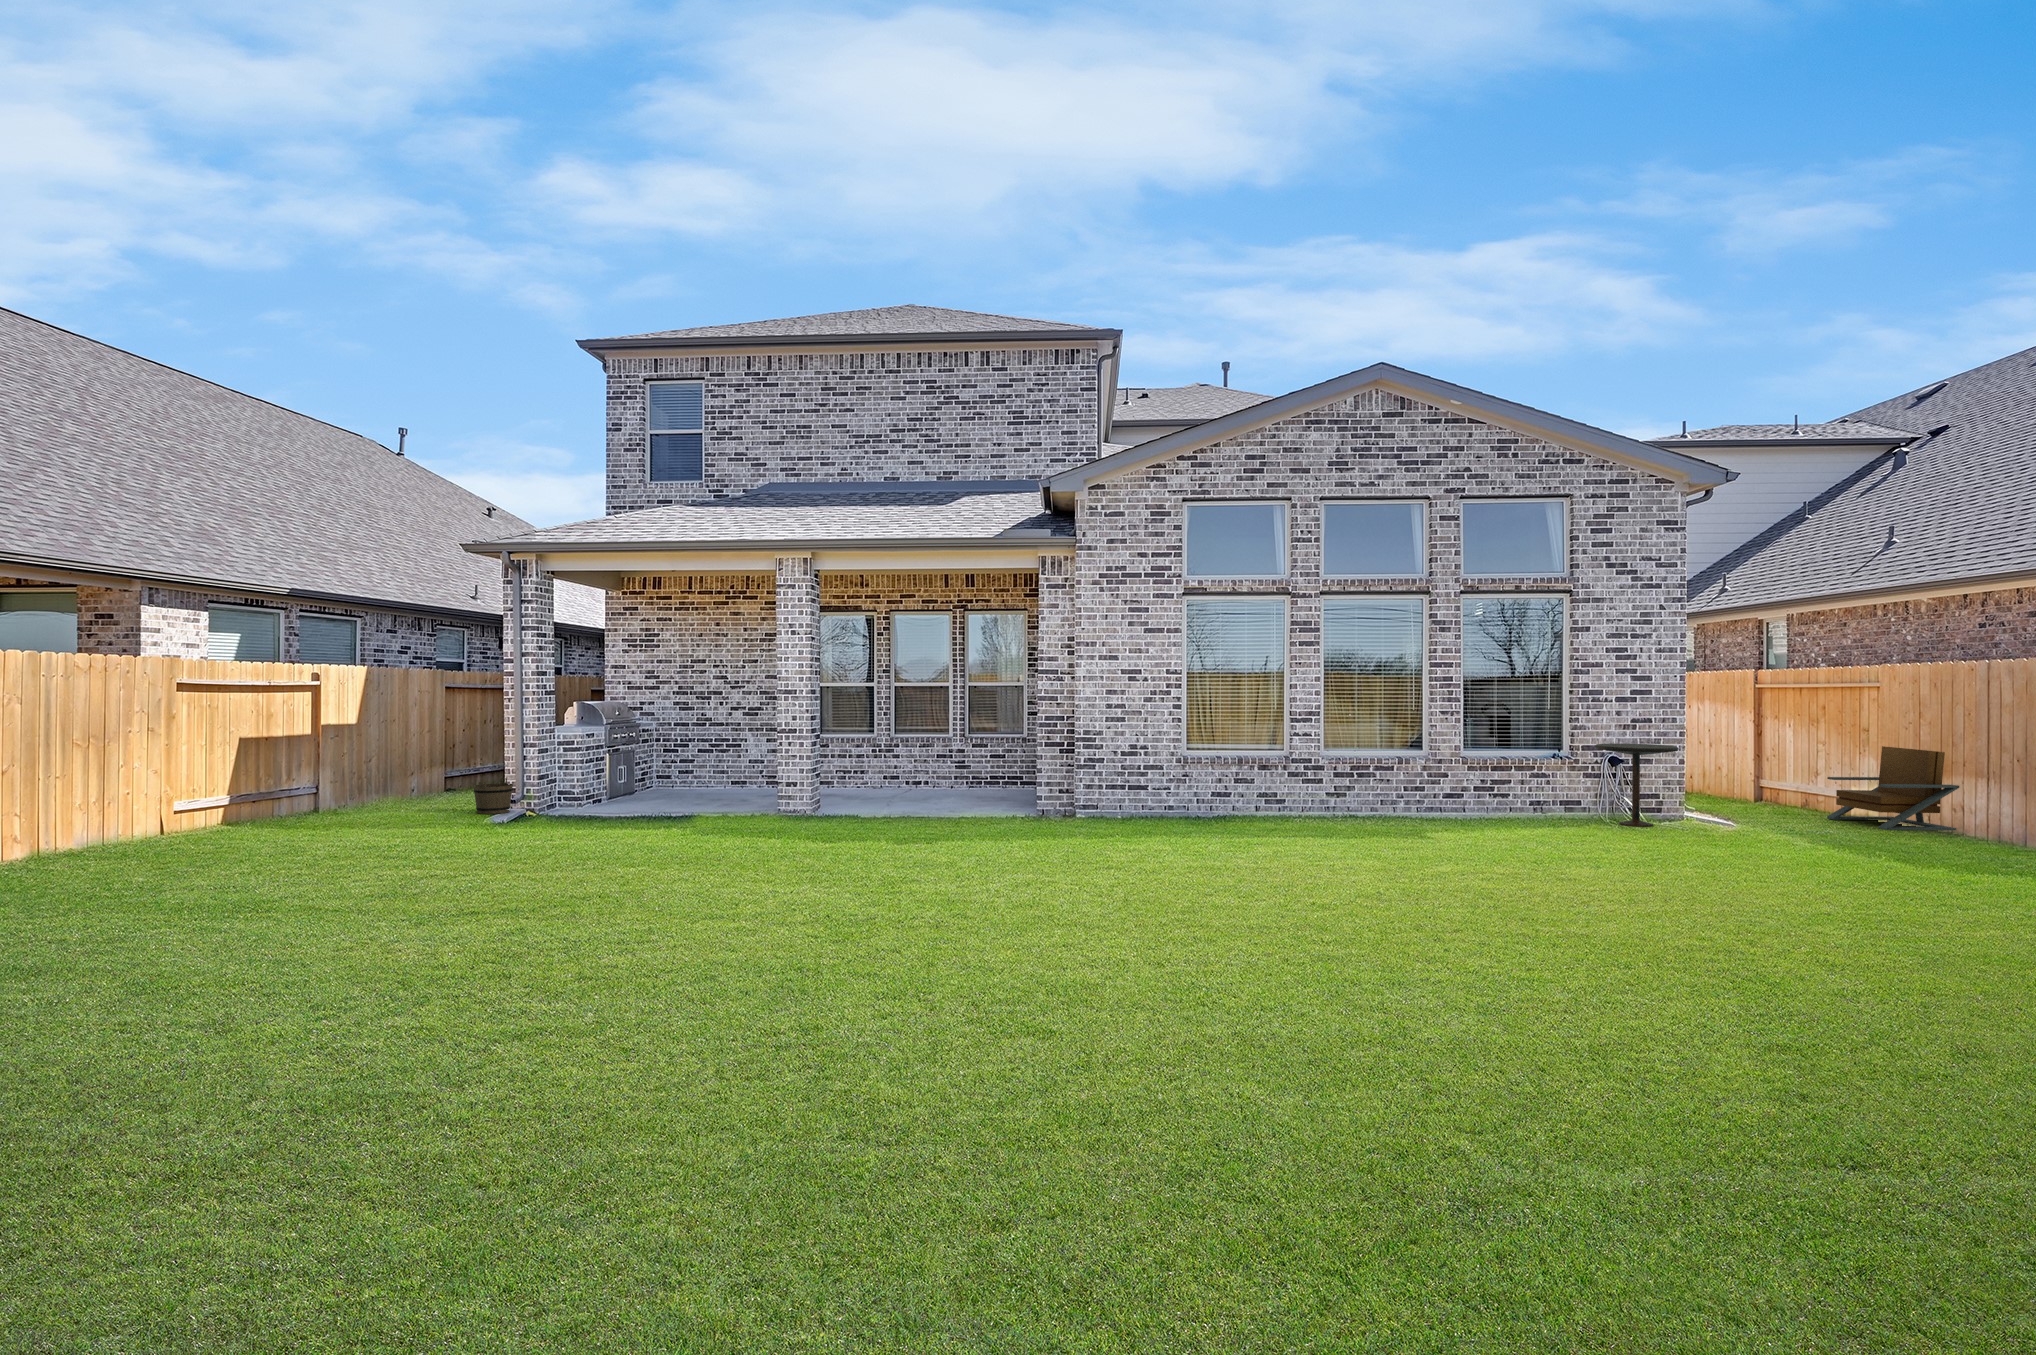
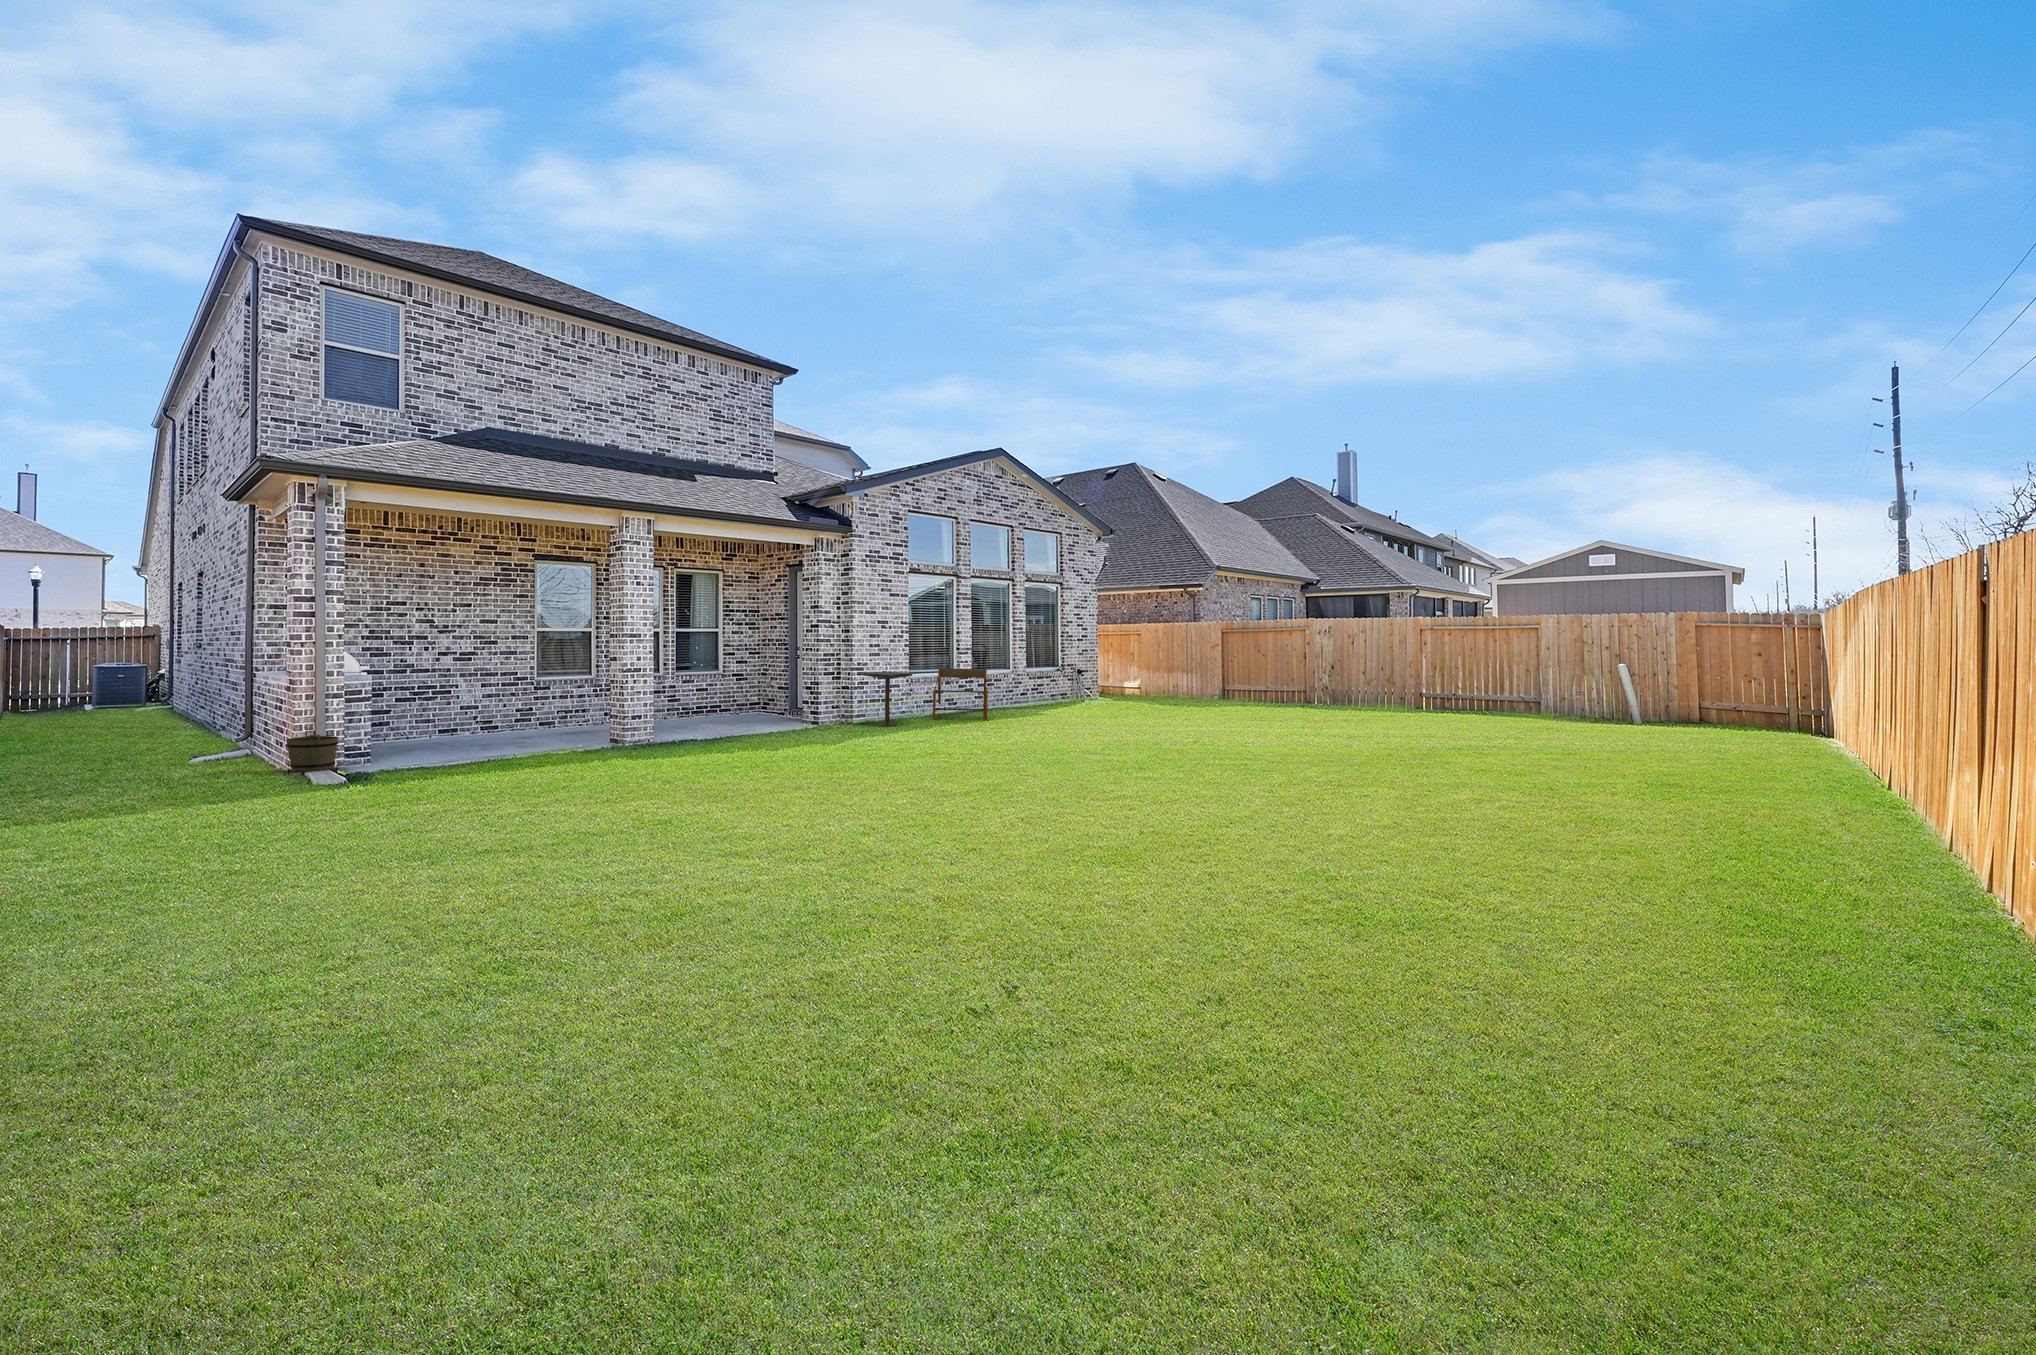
bench: none [1224,739,1323,828] -> present [932,668,989,720]
pedestal table: present [1595,743,1679,827] -> present [863,672,912,727]
lounge chair: present [1827,746,1959,830] -> none [1138,665,1188,703]

